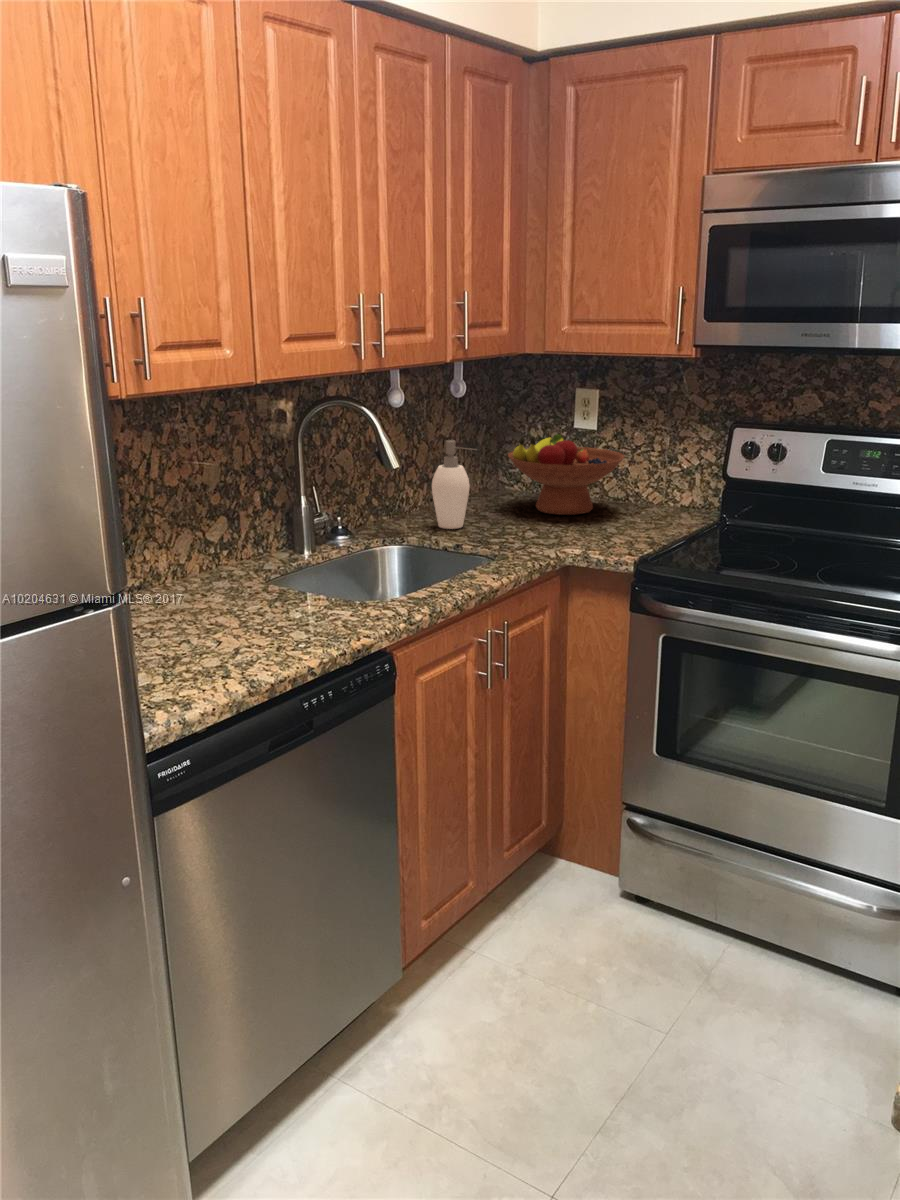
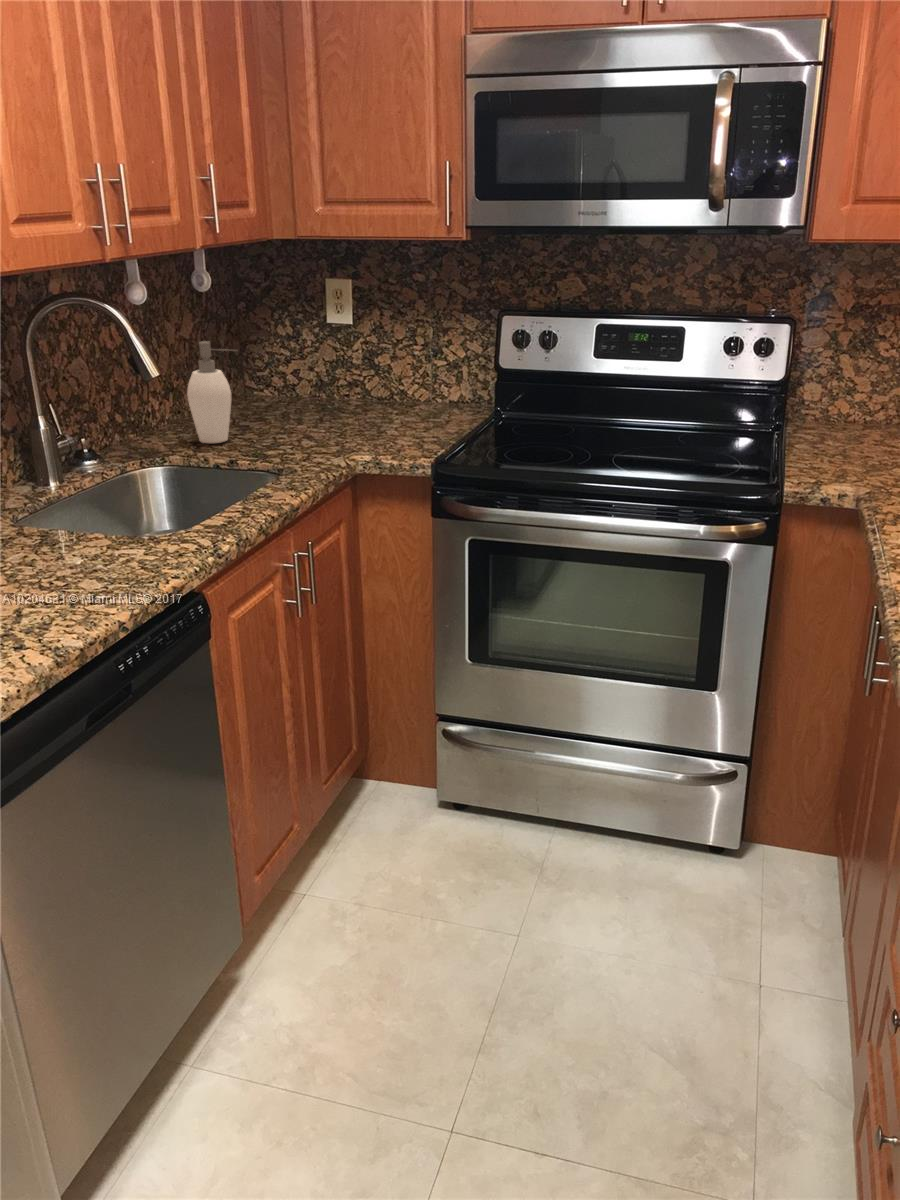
fruit bowl: present [508,434,624,515] -> none [263,330,391,419]

